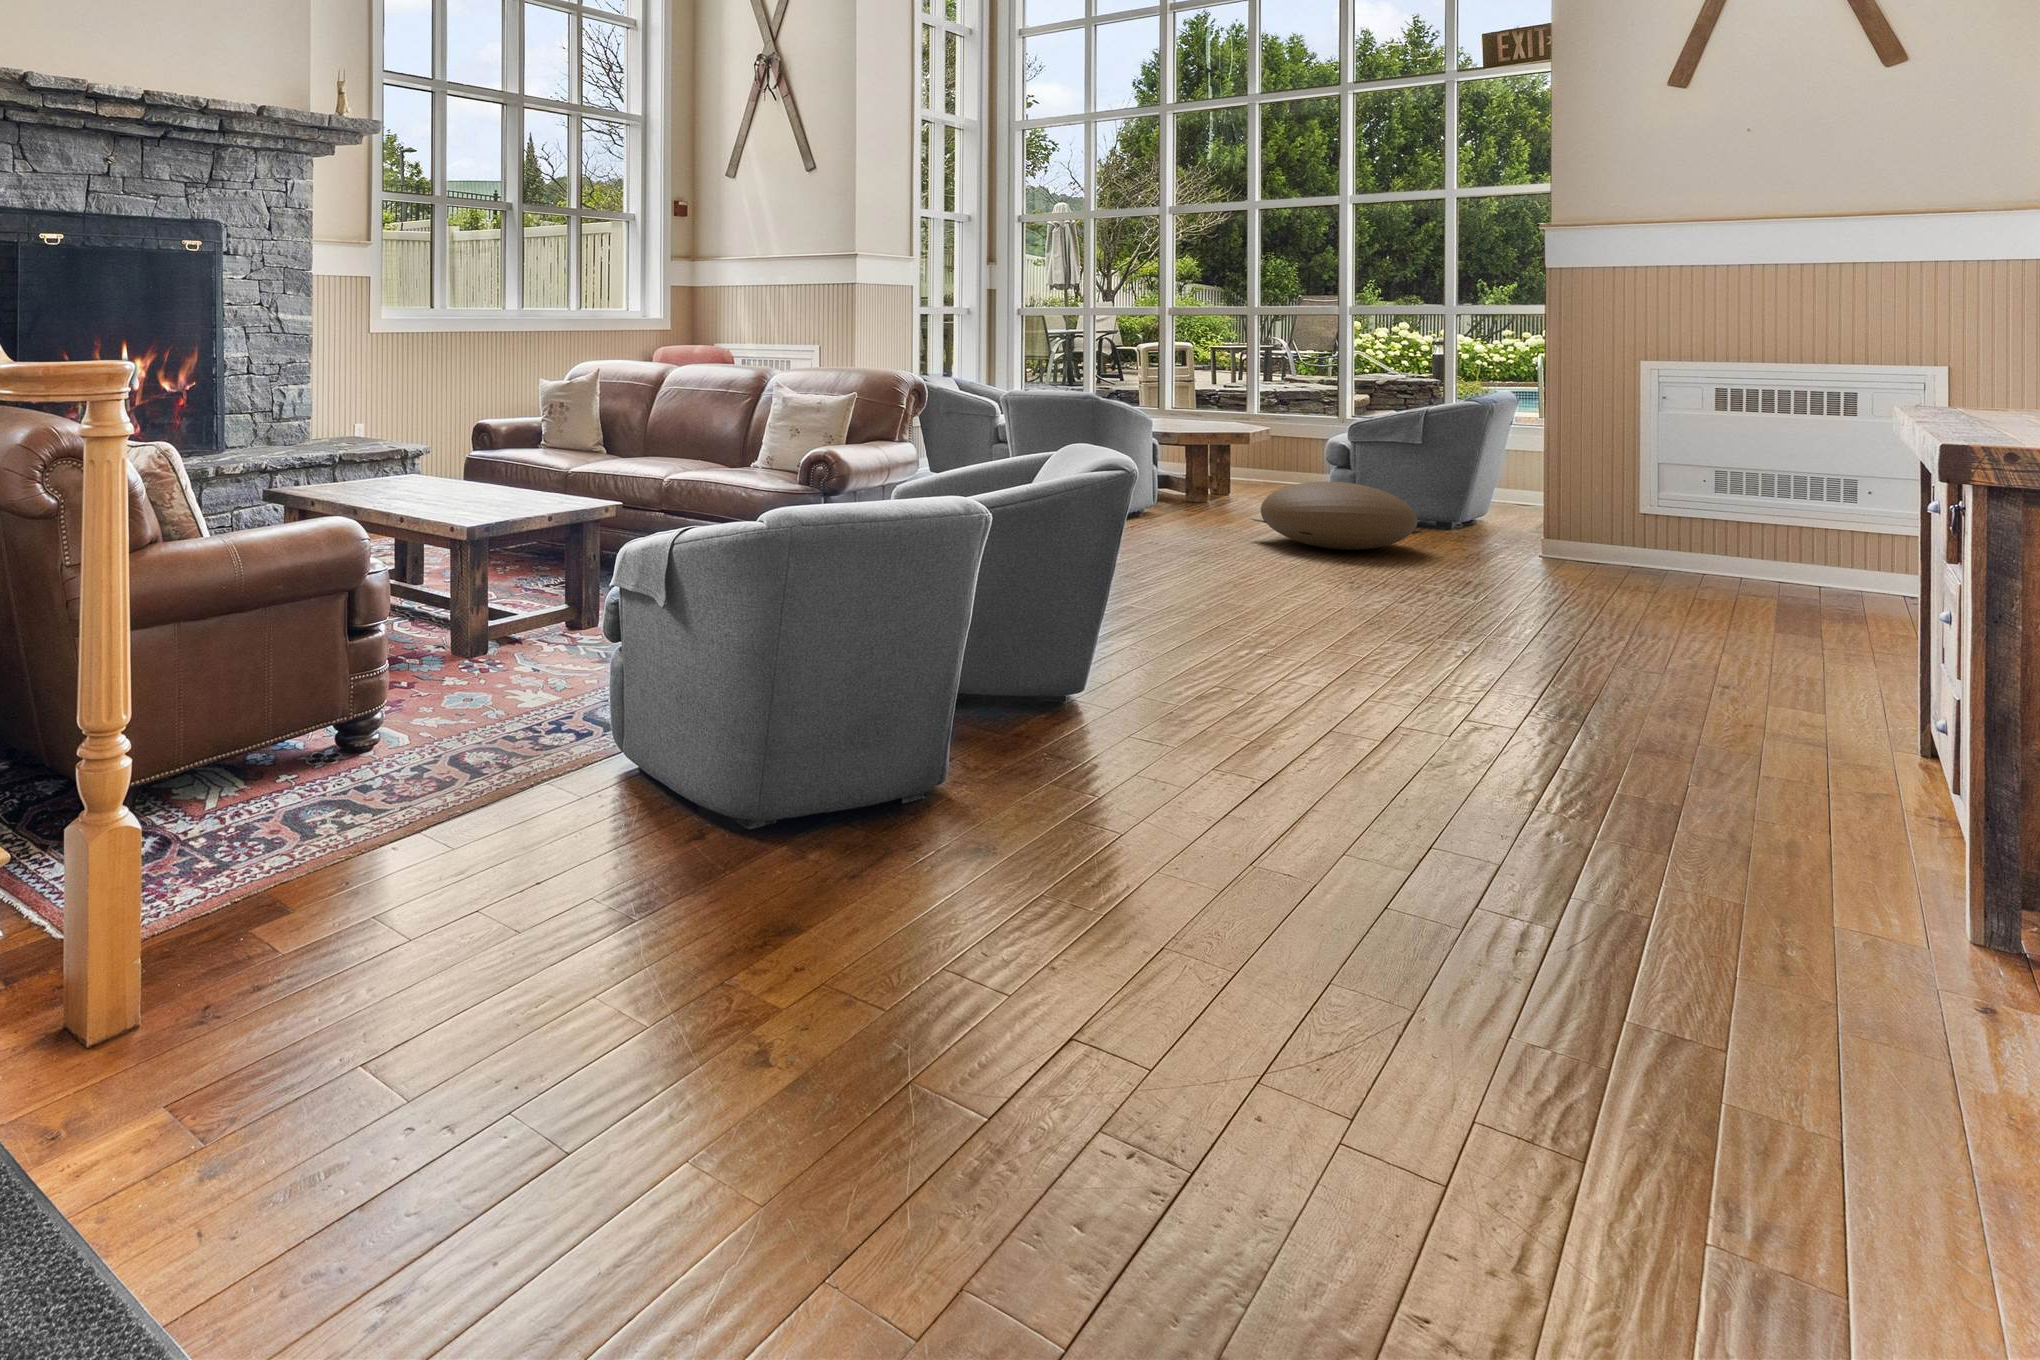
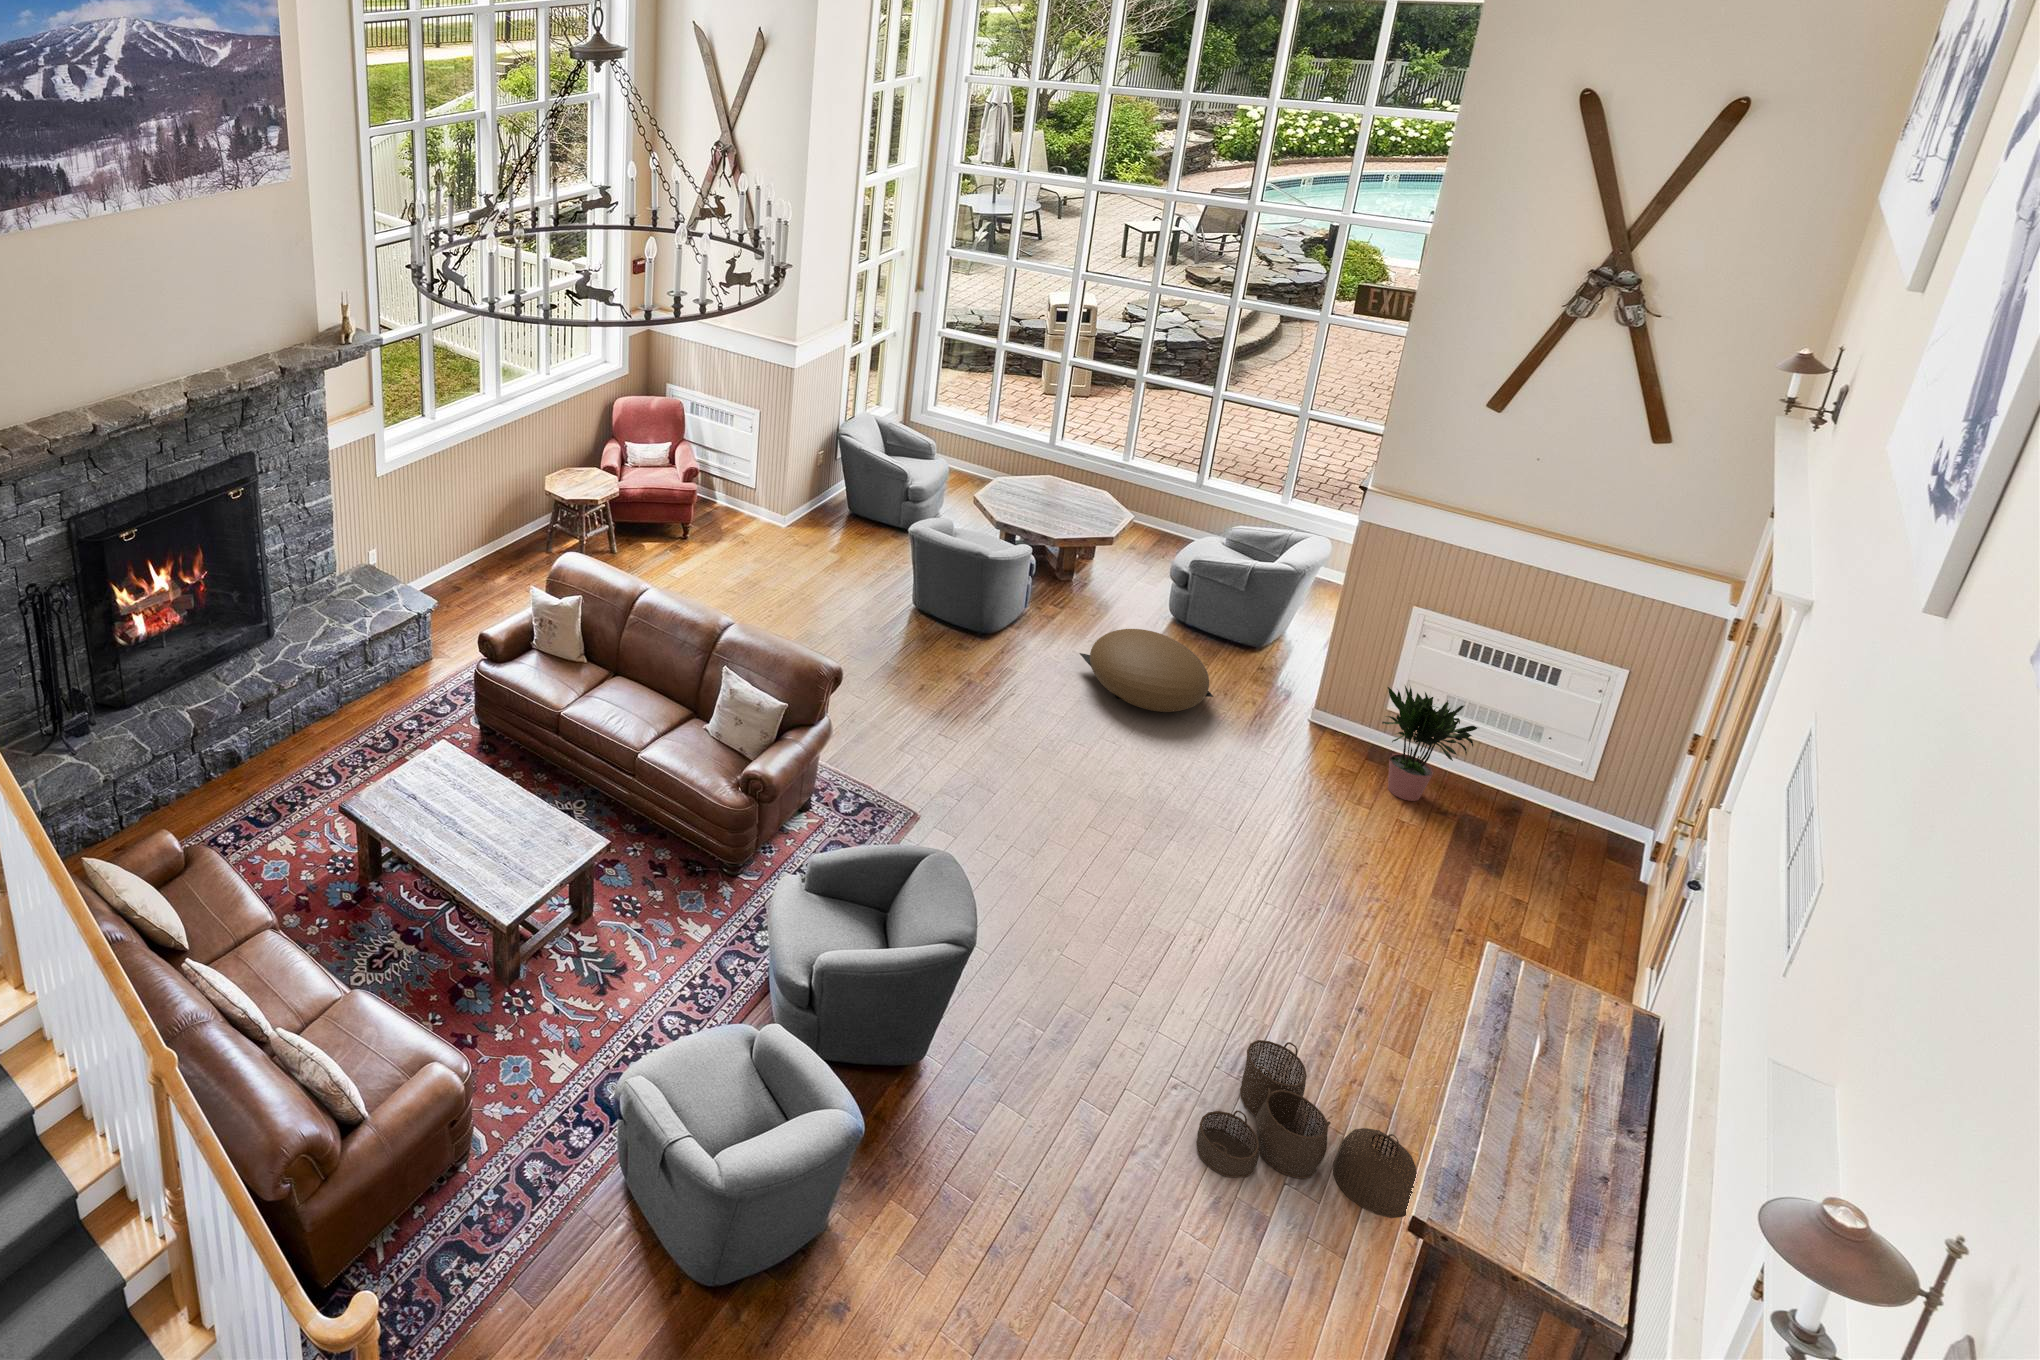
potted plant: none [1640,431,1781,587] -> present [1382,686,1478,801]
woven basket: none [1556,628,1904,781] -> present [1196,1040,1417,1218]

